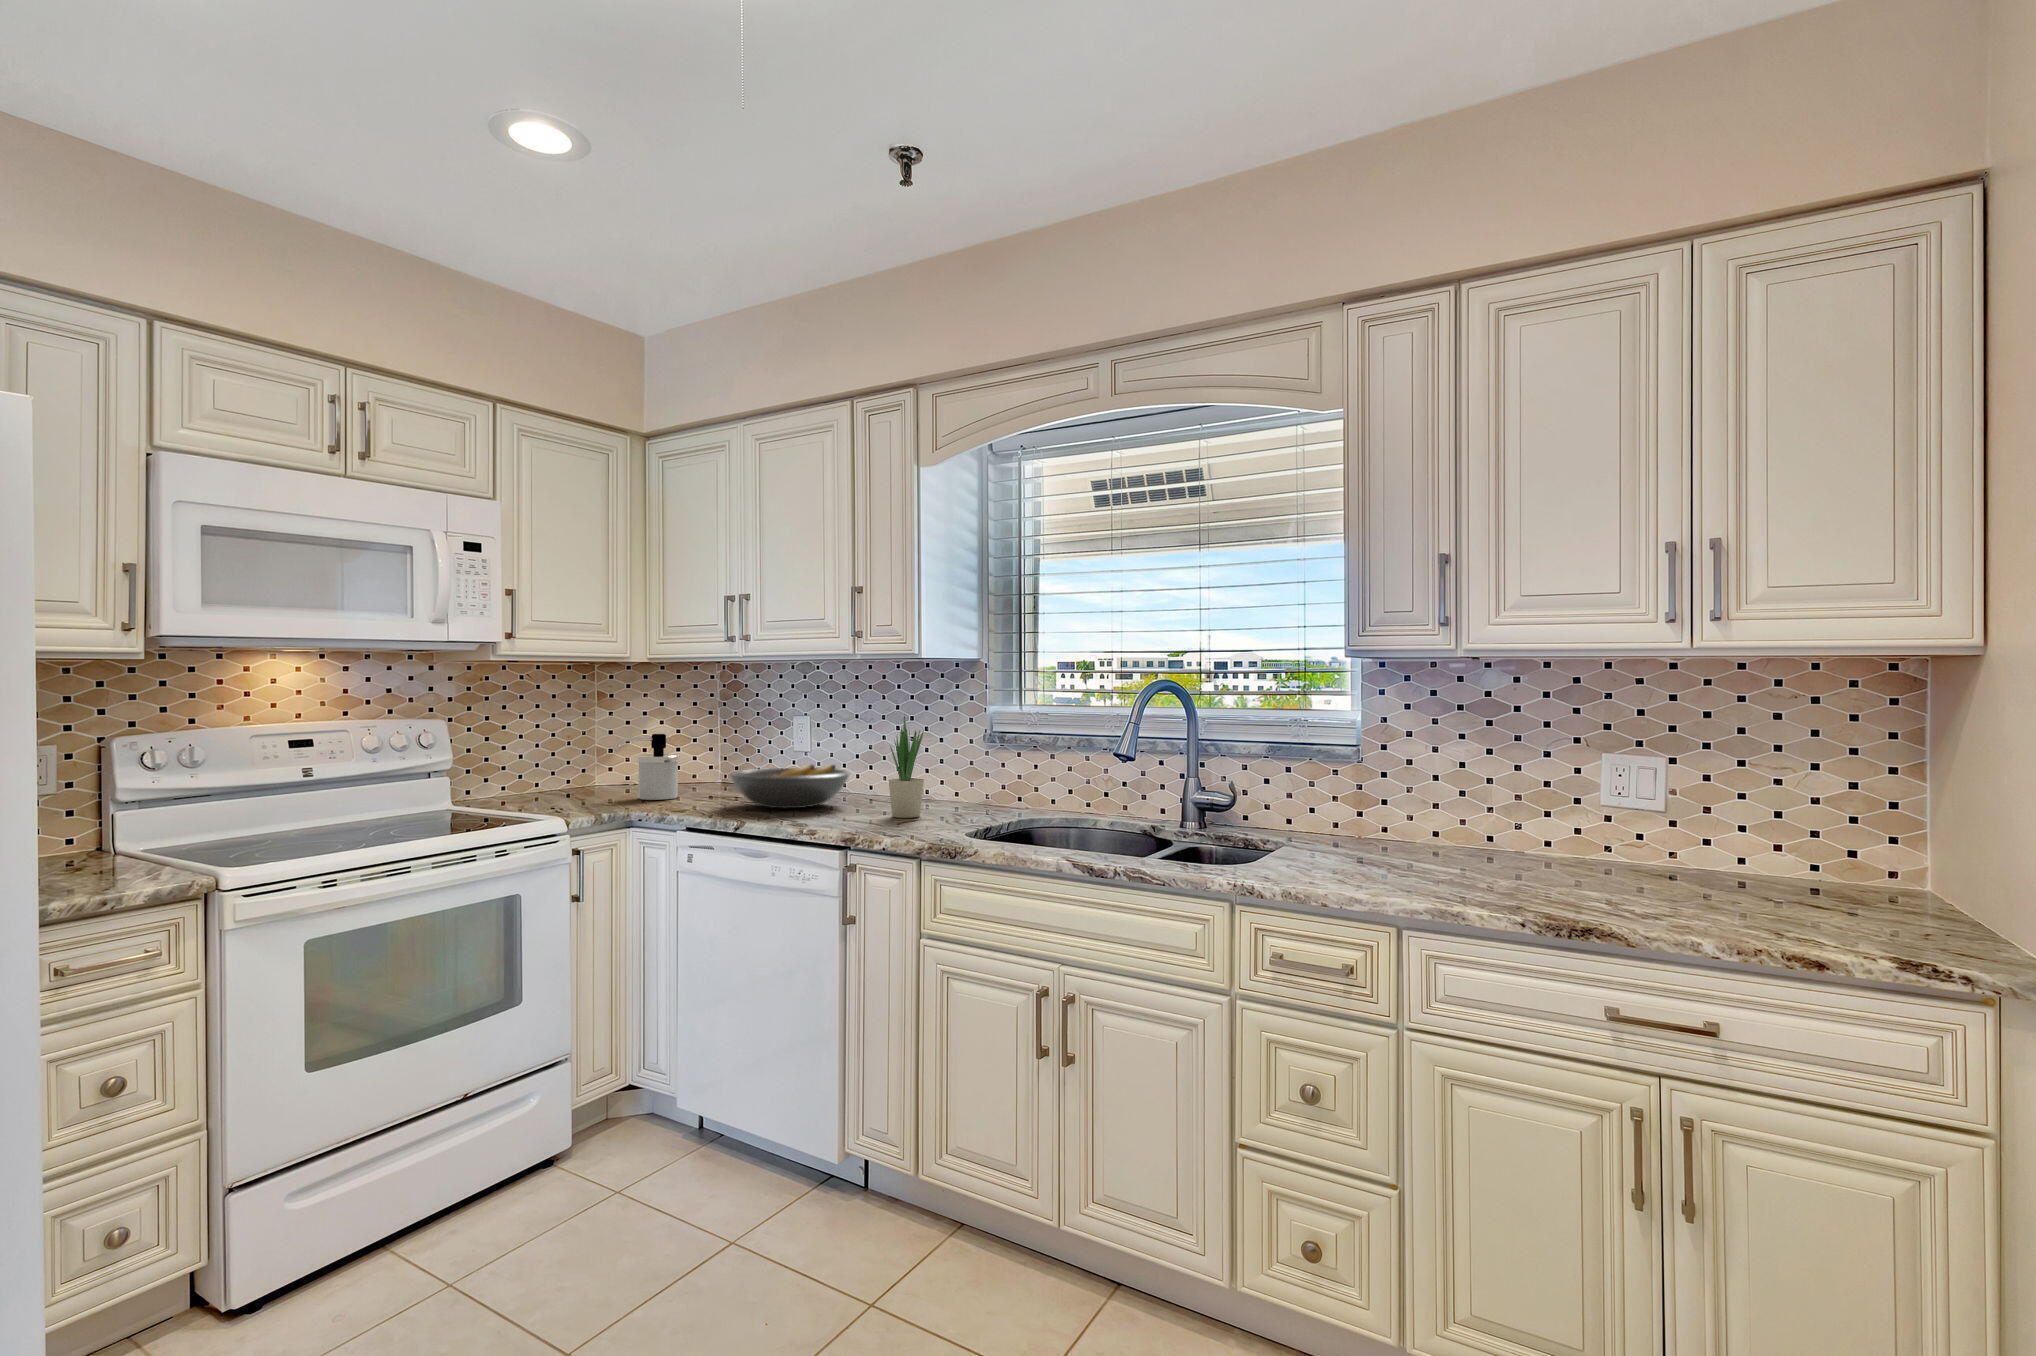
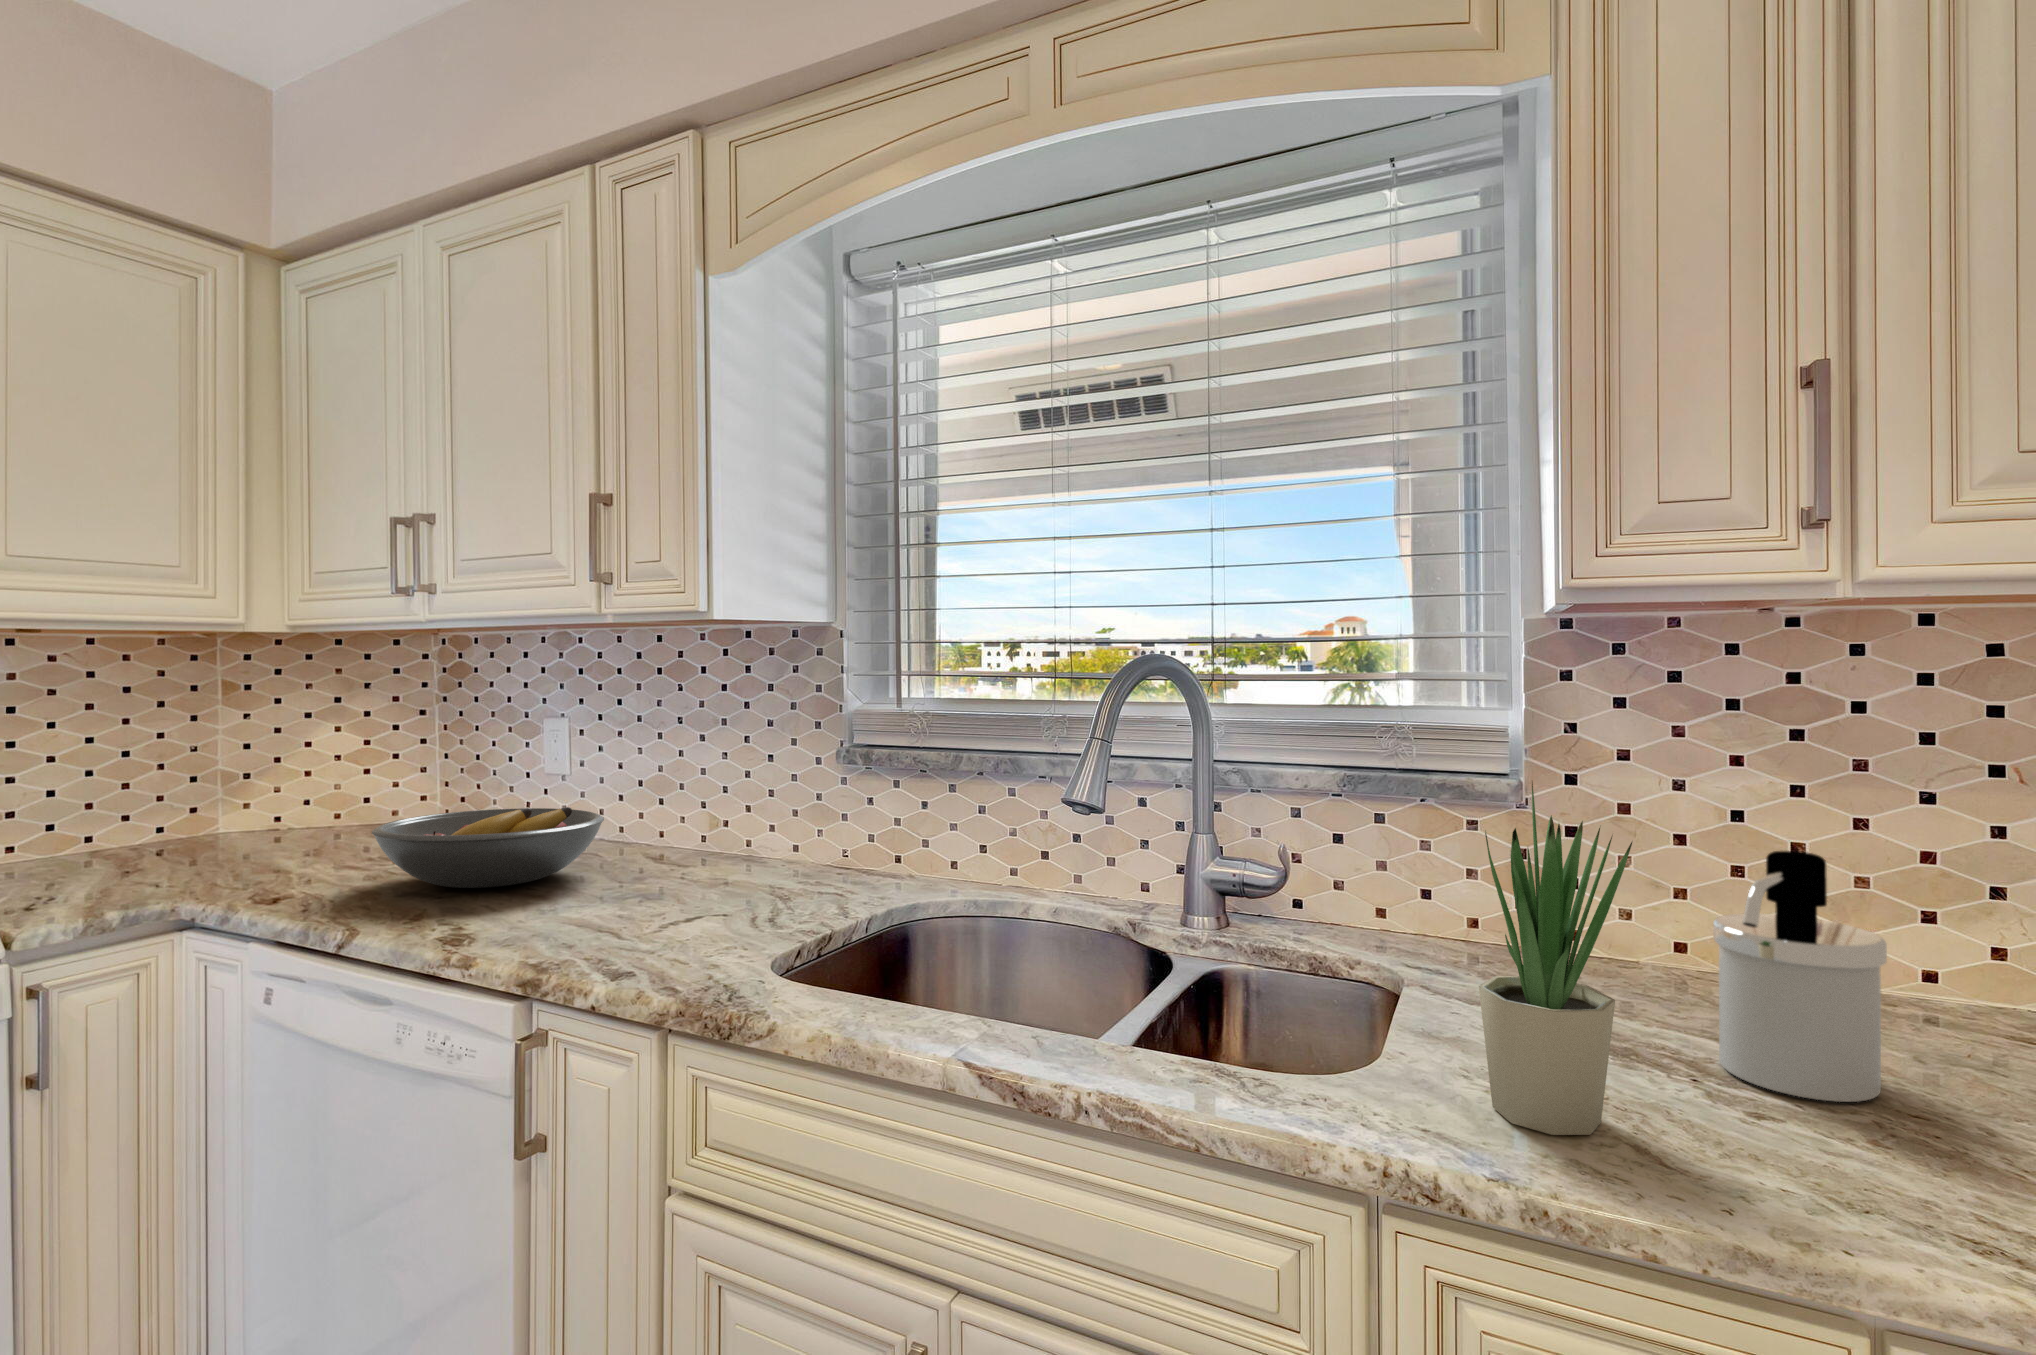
potted plant: present [889,716,924,818] -> present [1479,782,1632,1135]
soap dispenser: present [614,734,679,800] -> present [1713,851,1887,1102]

